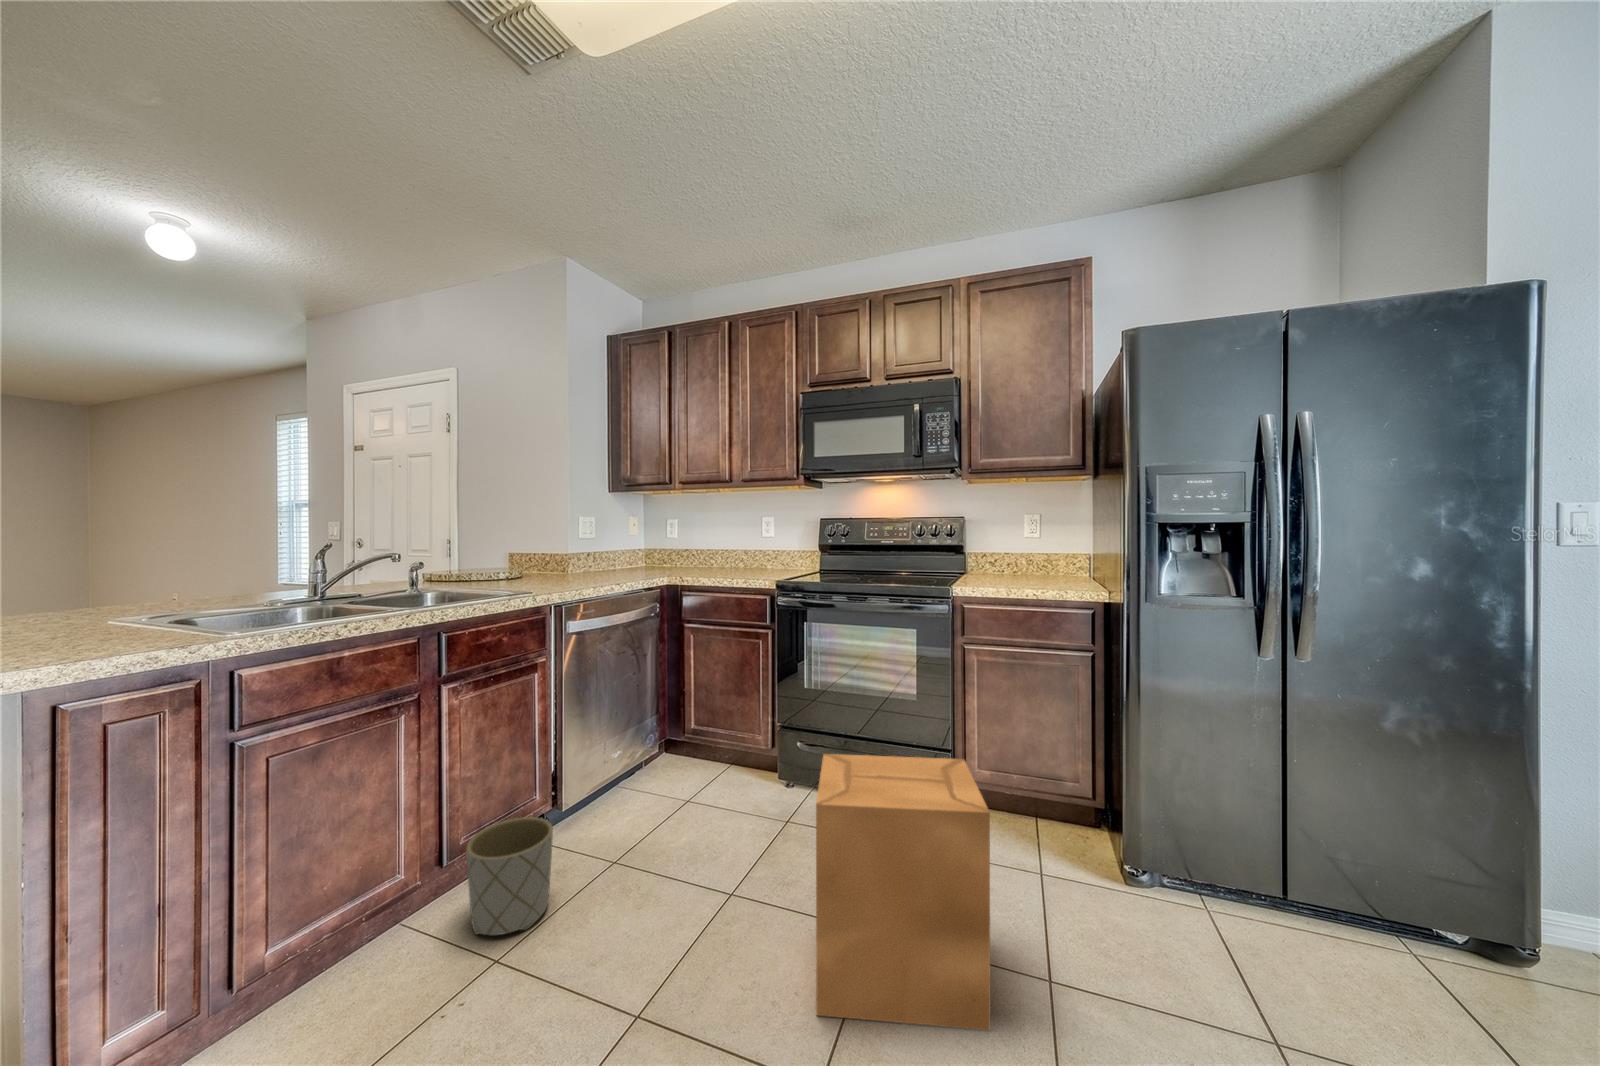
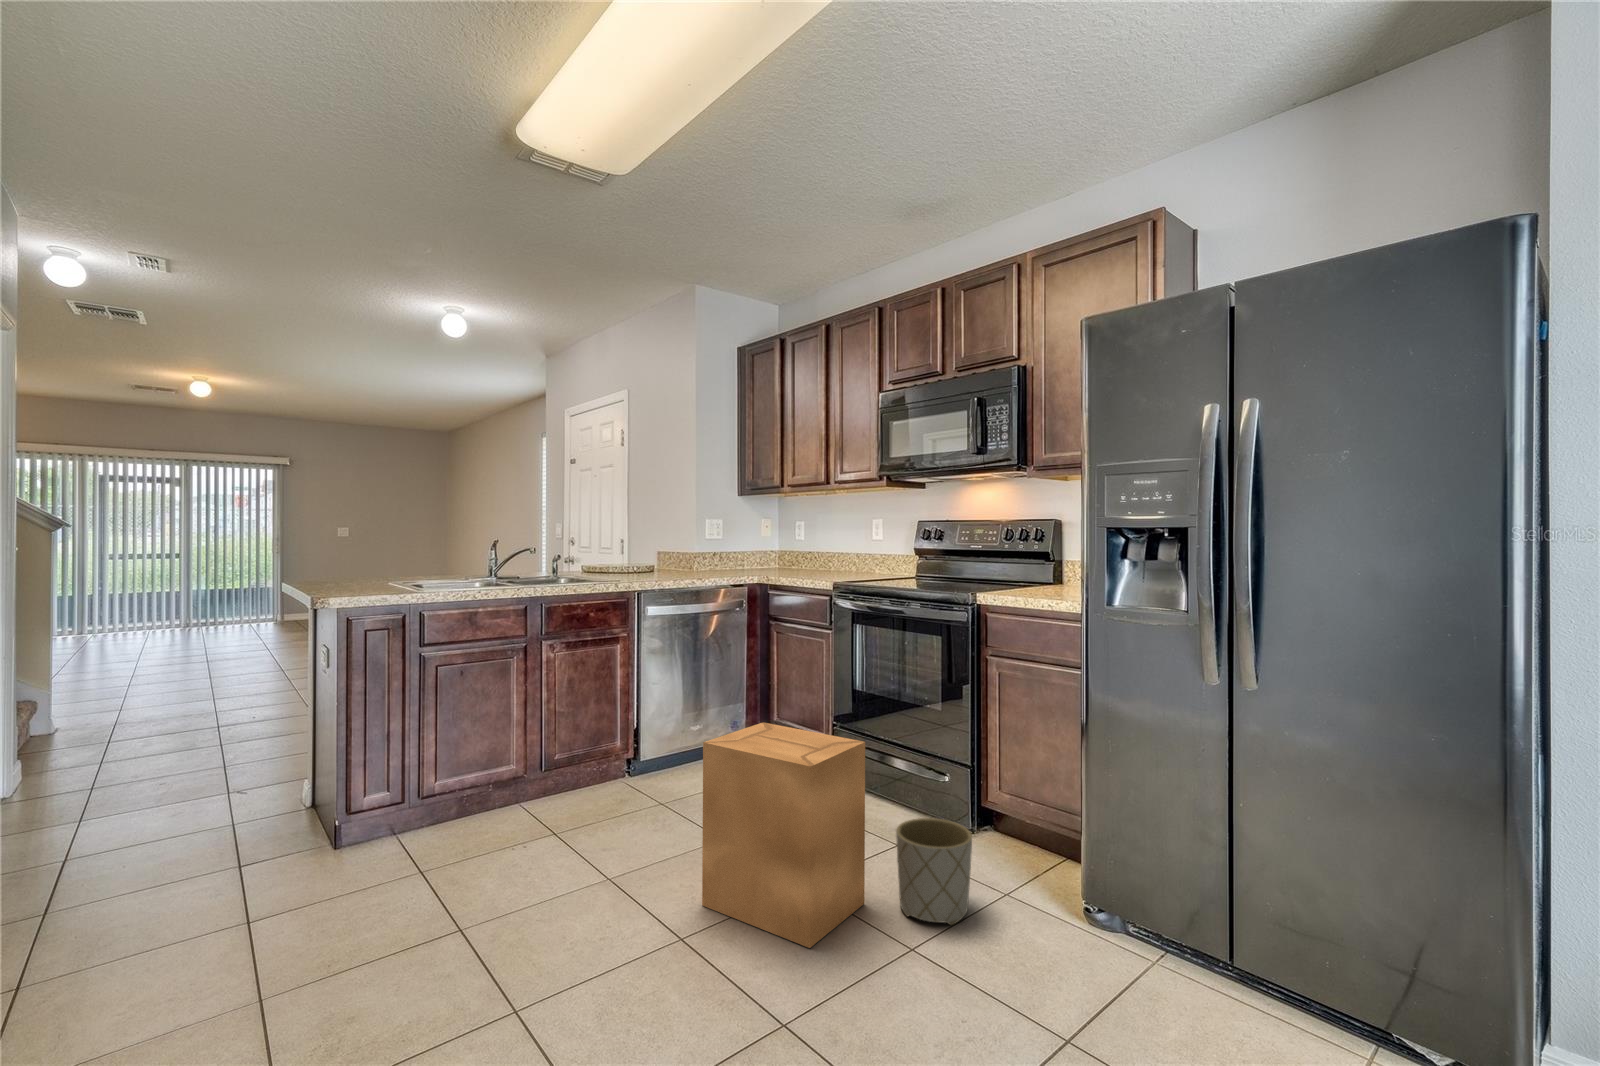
planter: present [466,817,553,935] -> present [896,818,972,925]

